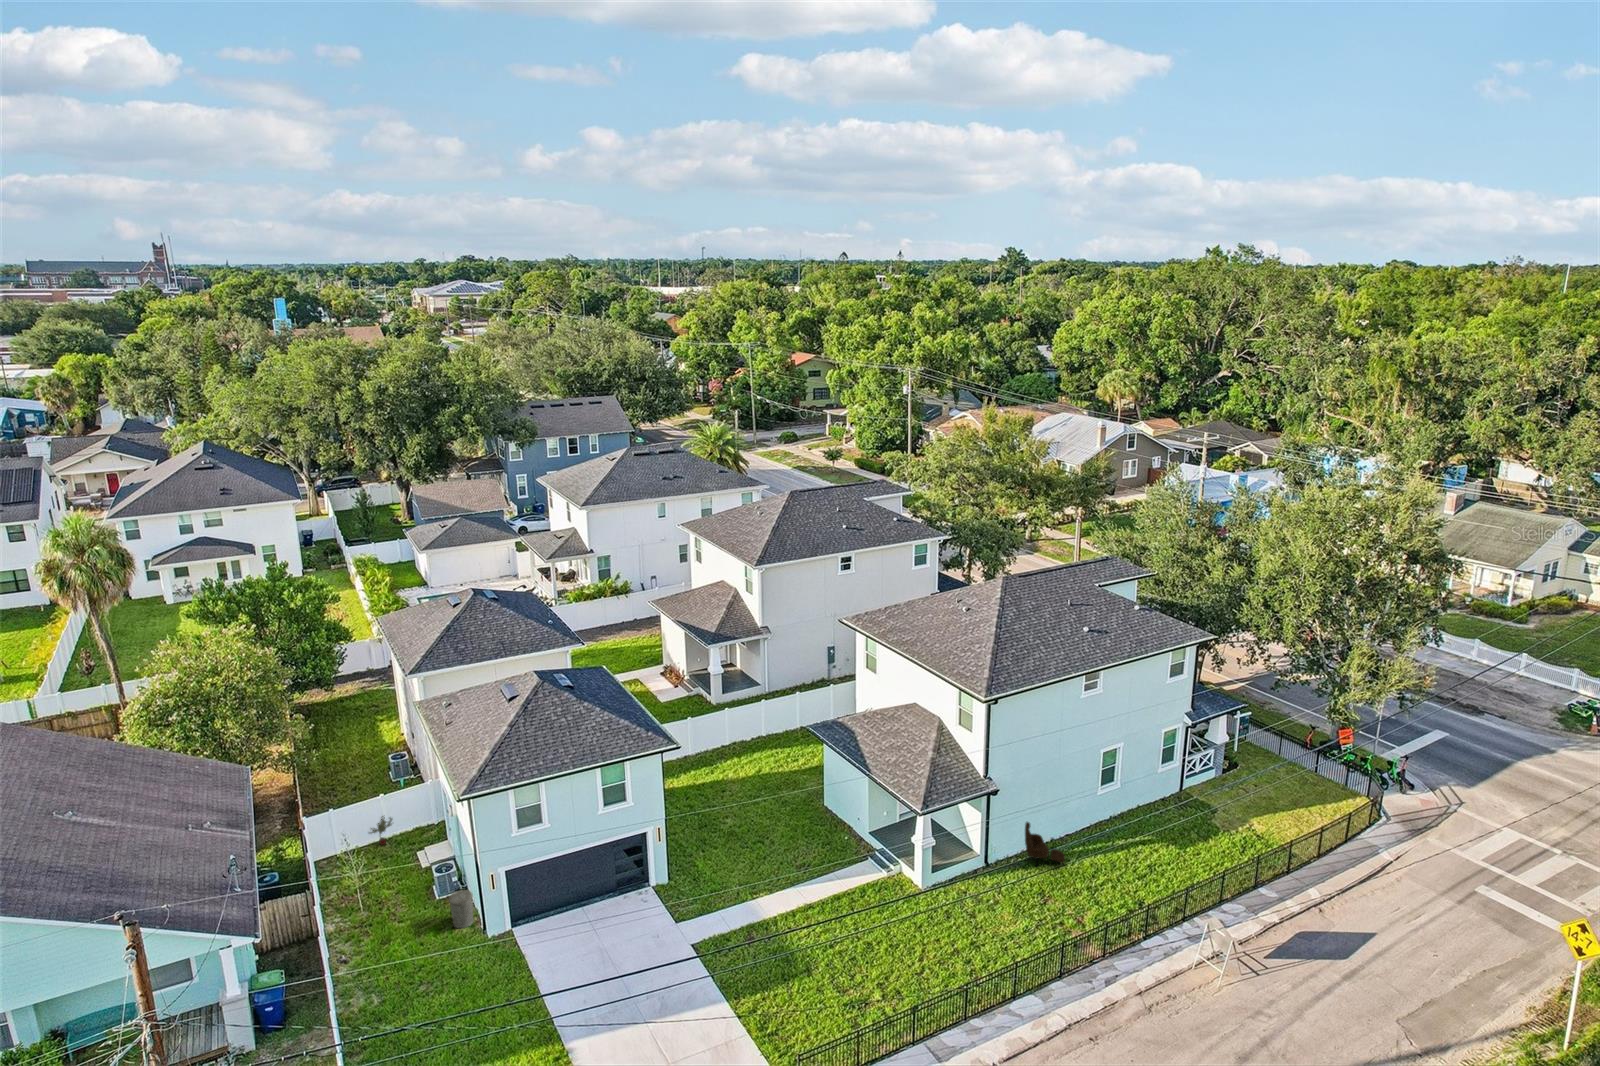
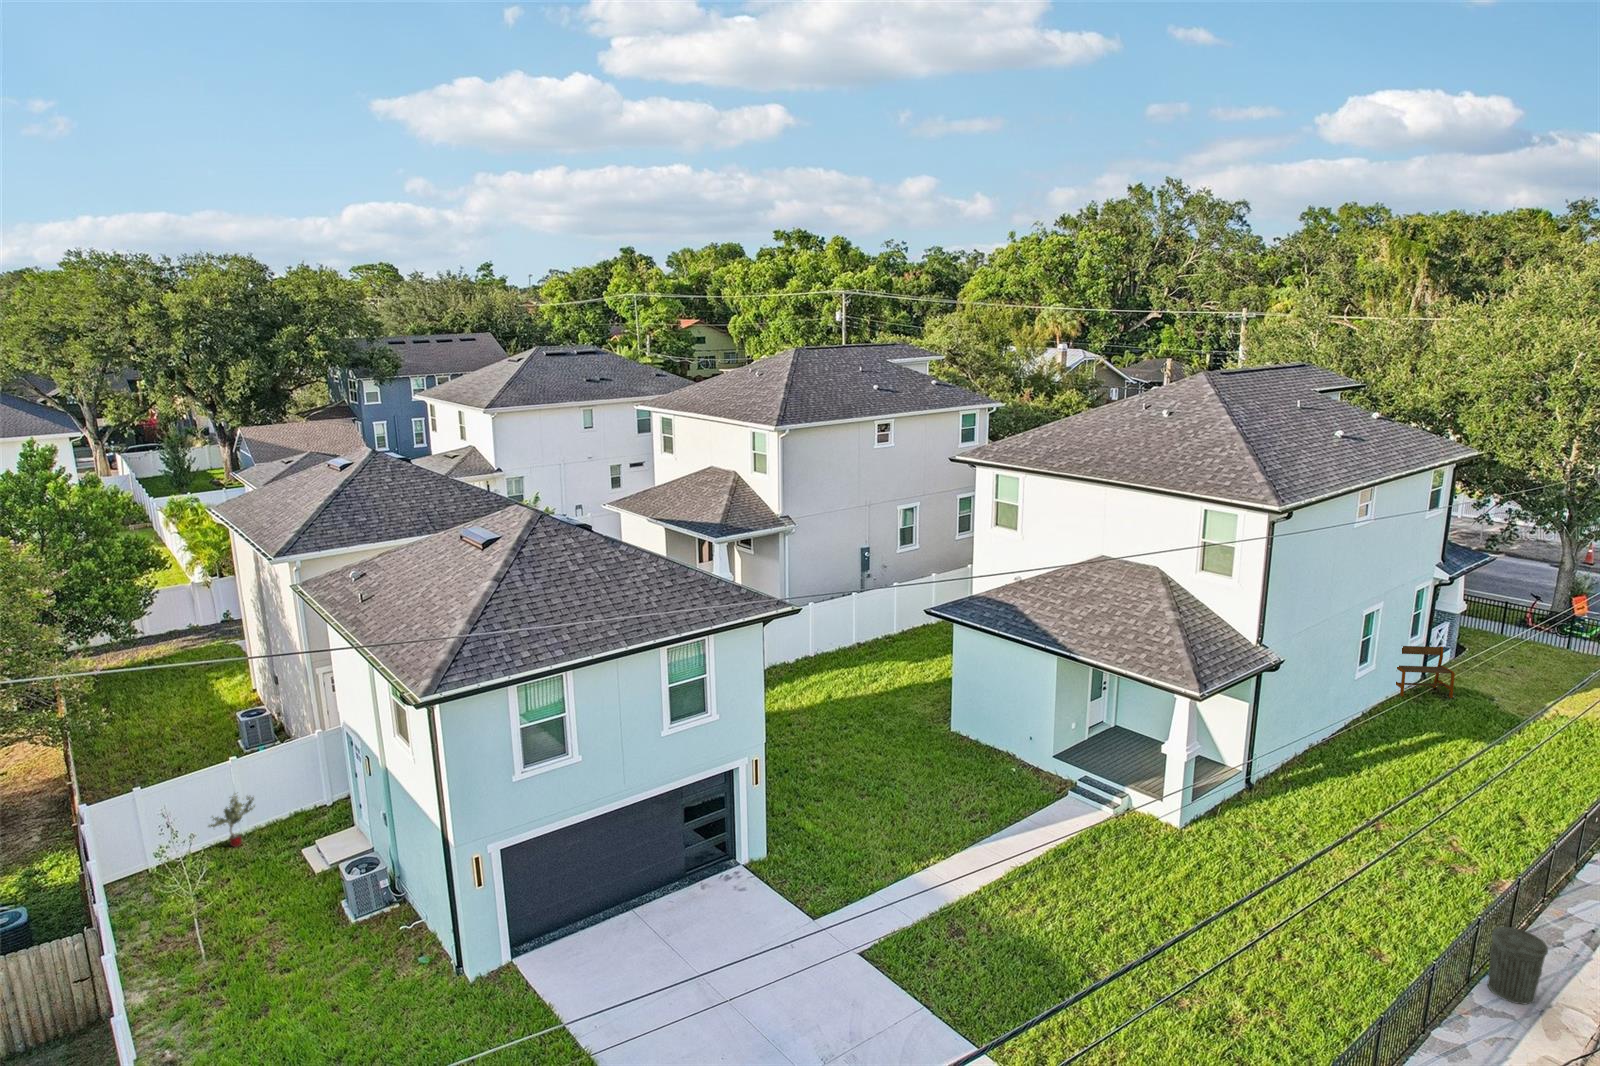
bench: none [1162,771,1202,814] -> present [1396,646,1455,698]
lounge chair: present [1025,822,1065,865] -> none [1278,712,1346,777]
trash can: present [449,890,473,928] -> present [1488,927,1548,1004]

